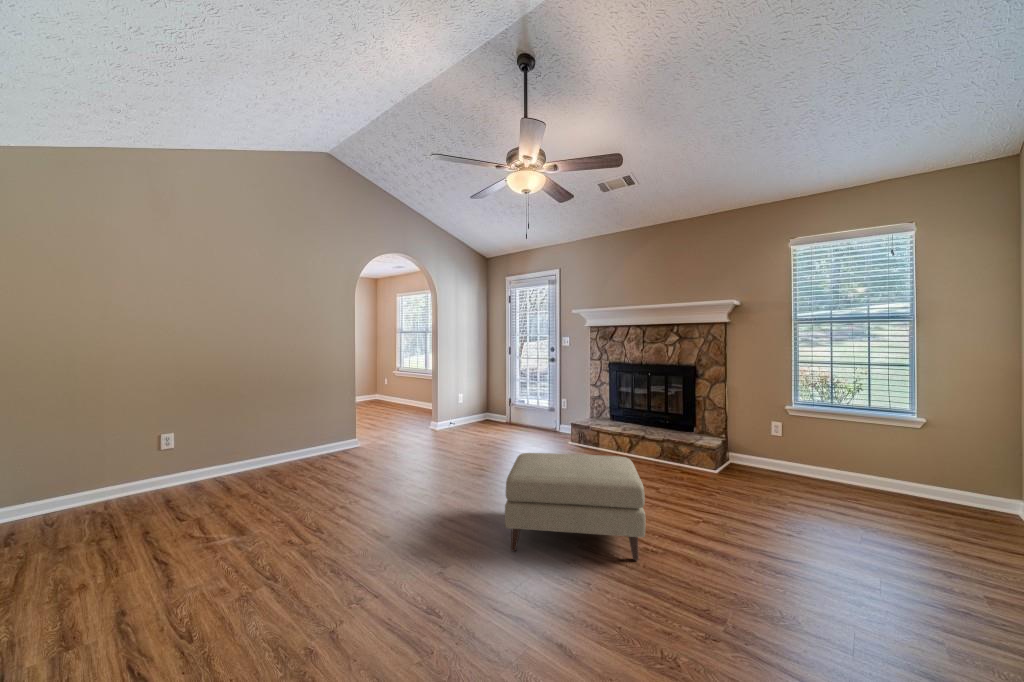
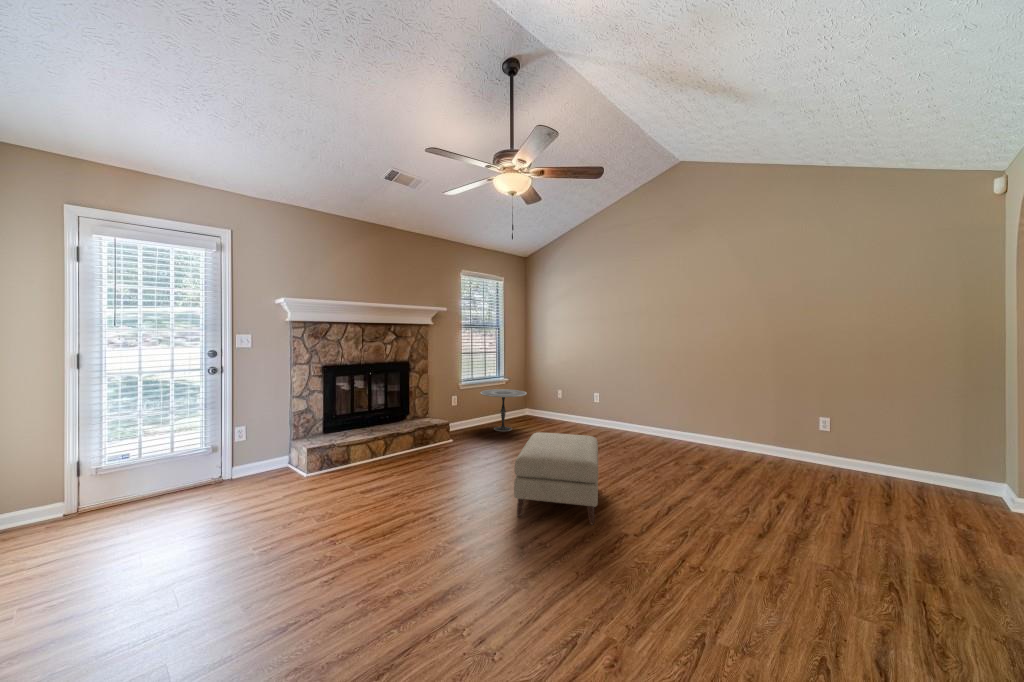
side table: none [797,424,899,502] -> present [480,389,527,431]

